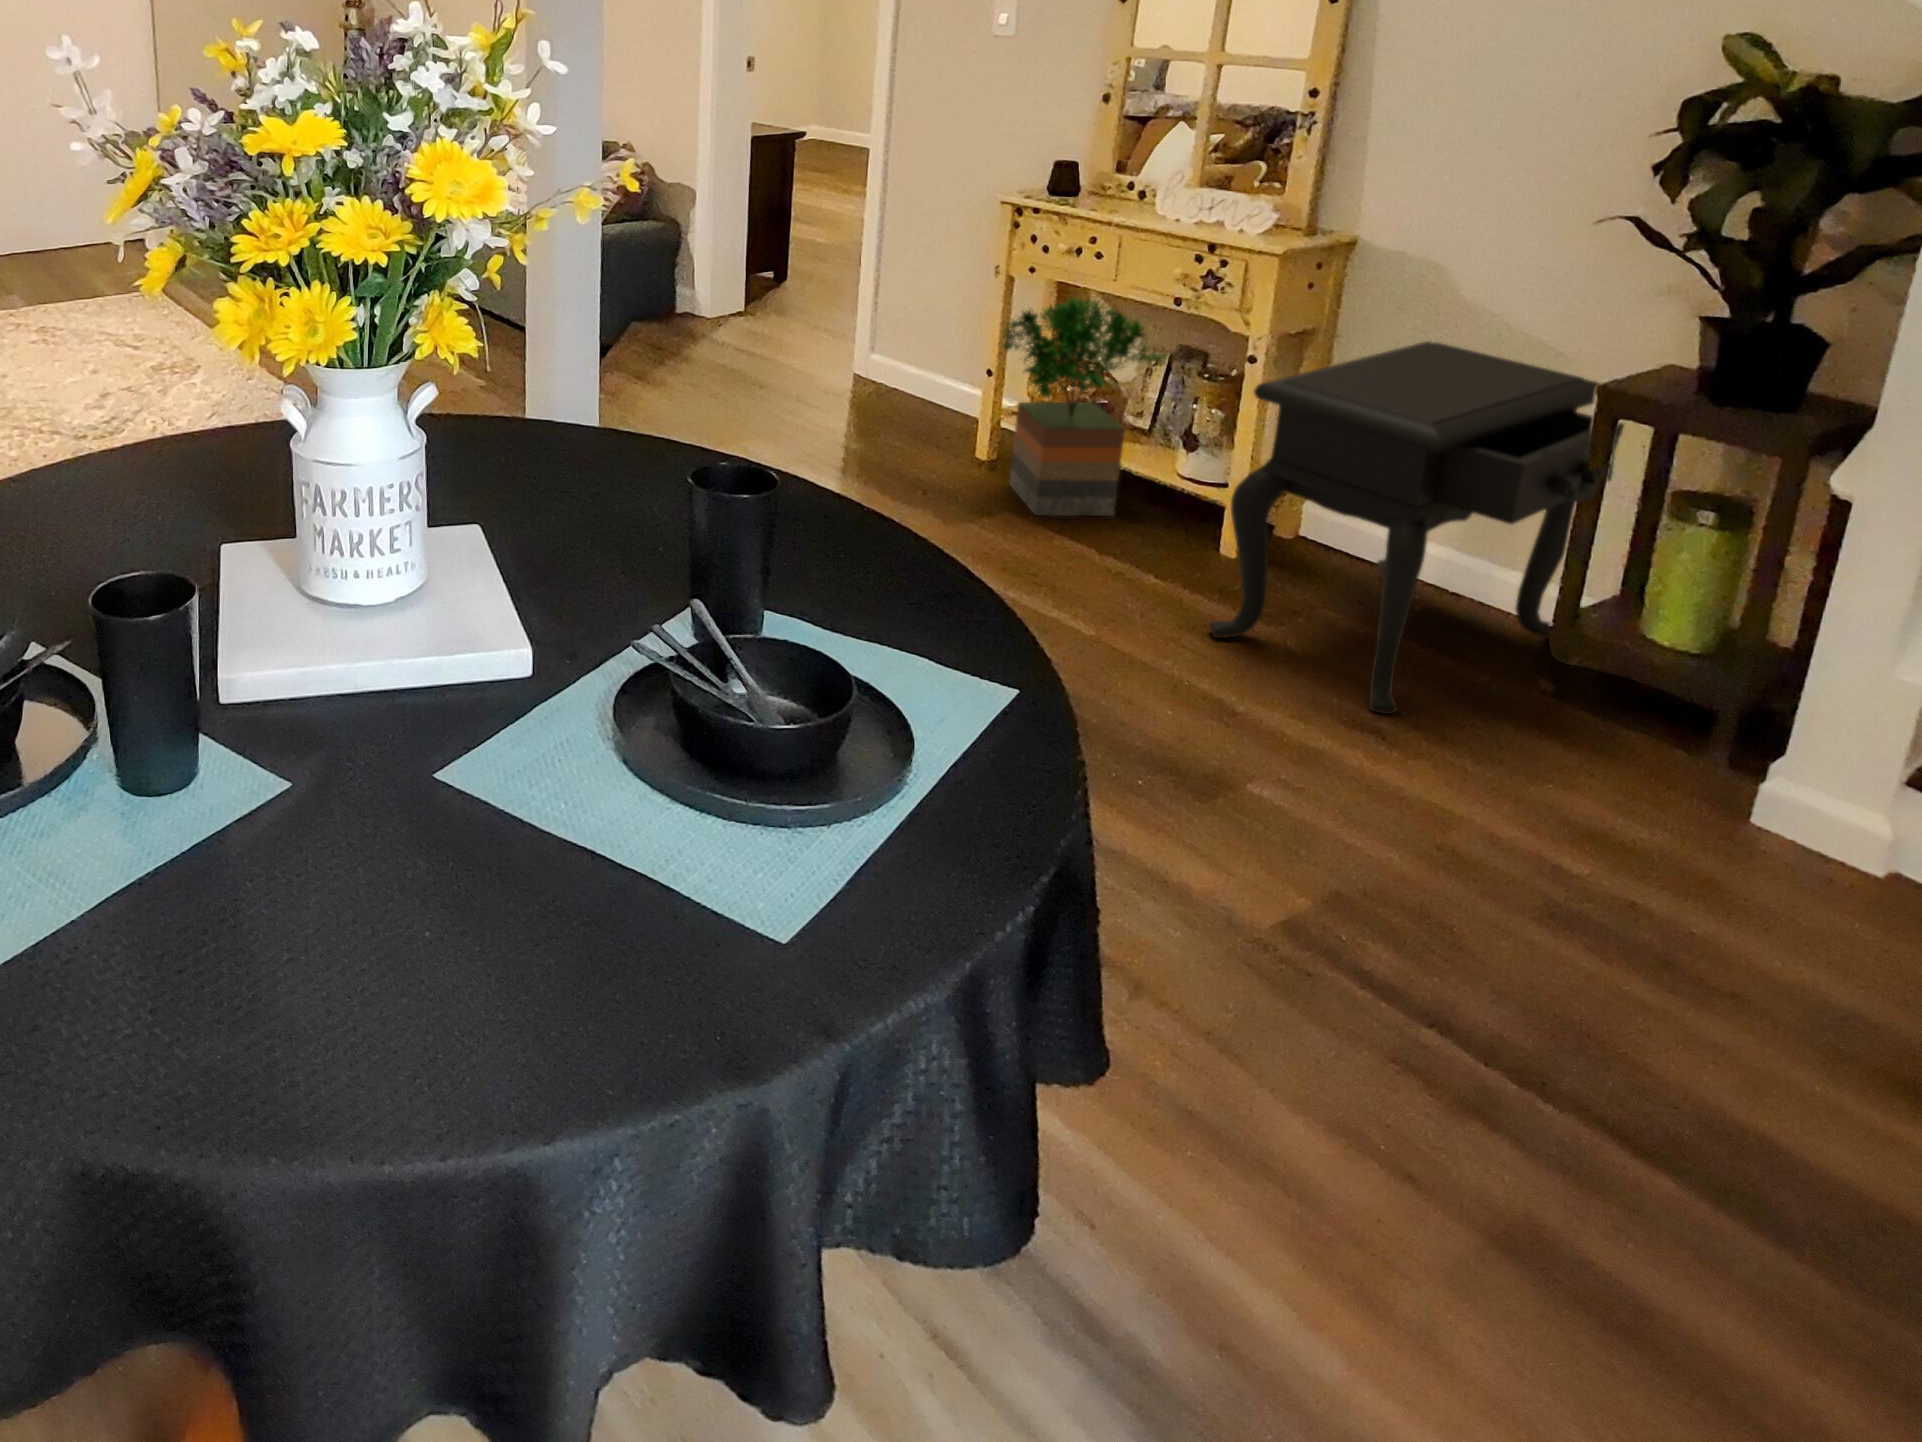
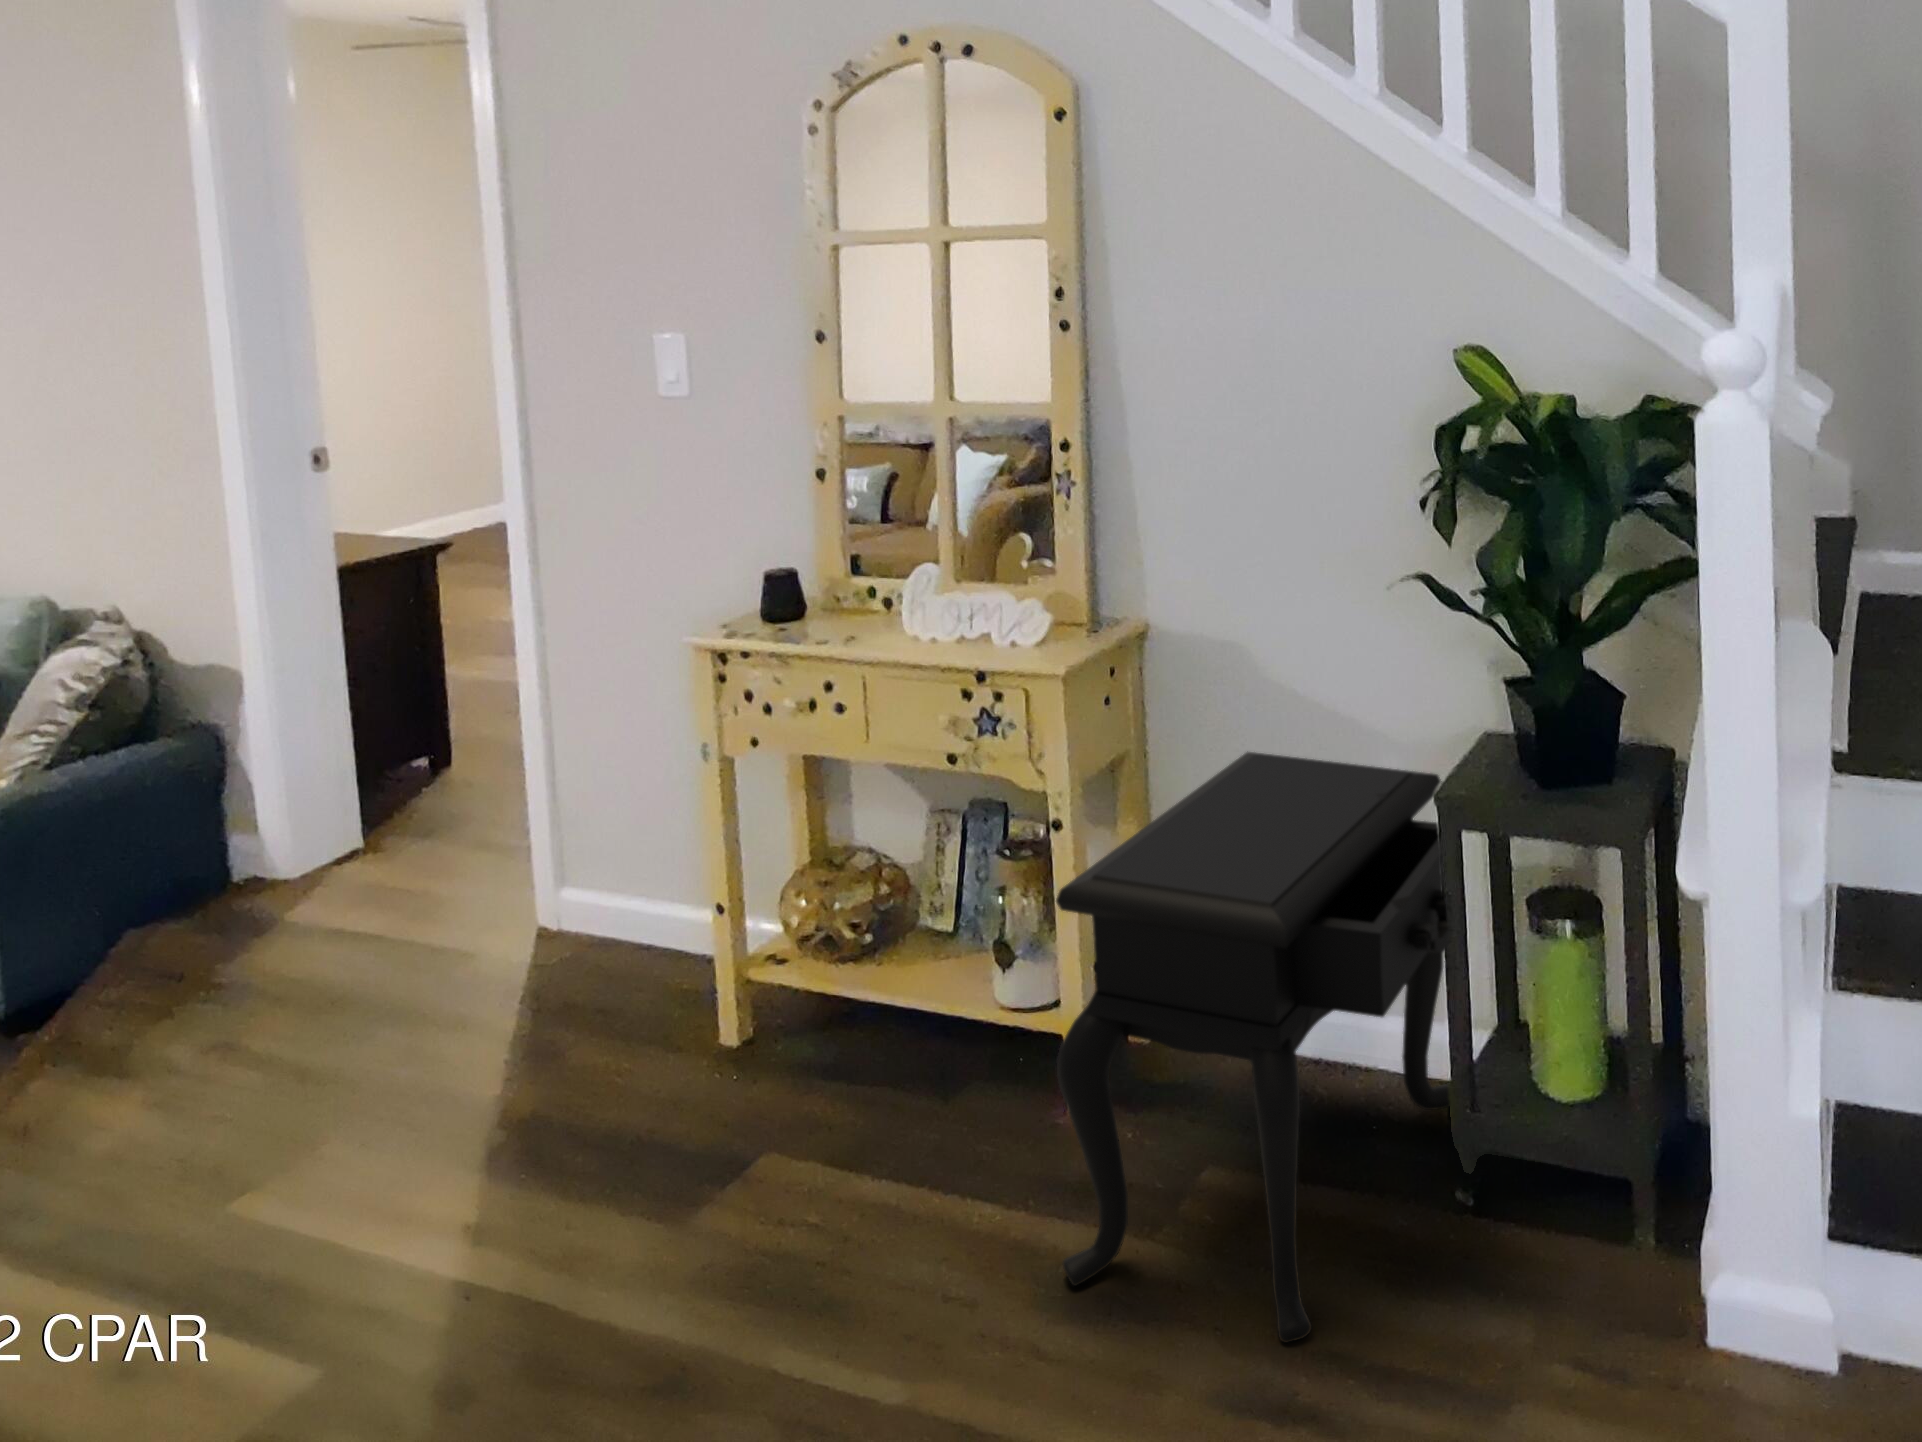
potted tree: present [1001,297,1168,516] -> none [712,766,961,1130]

